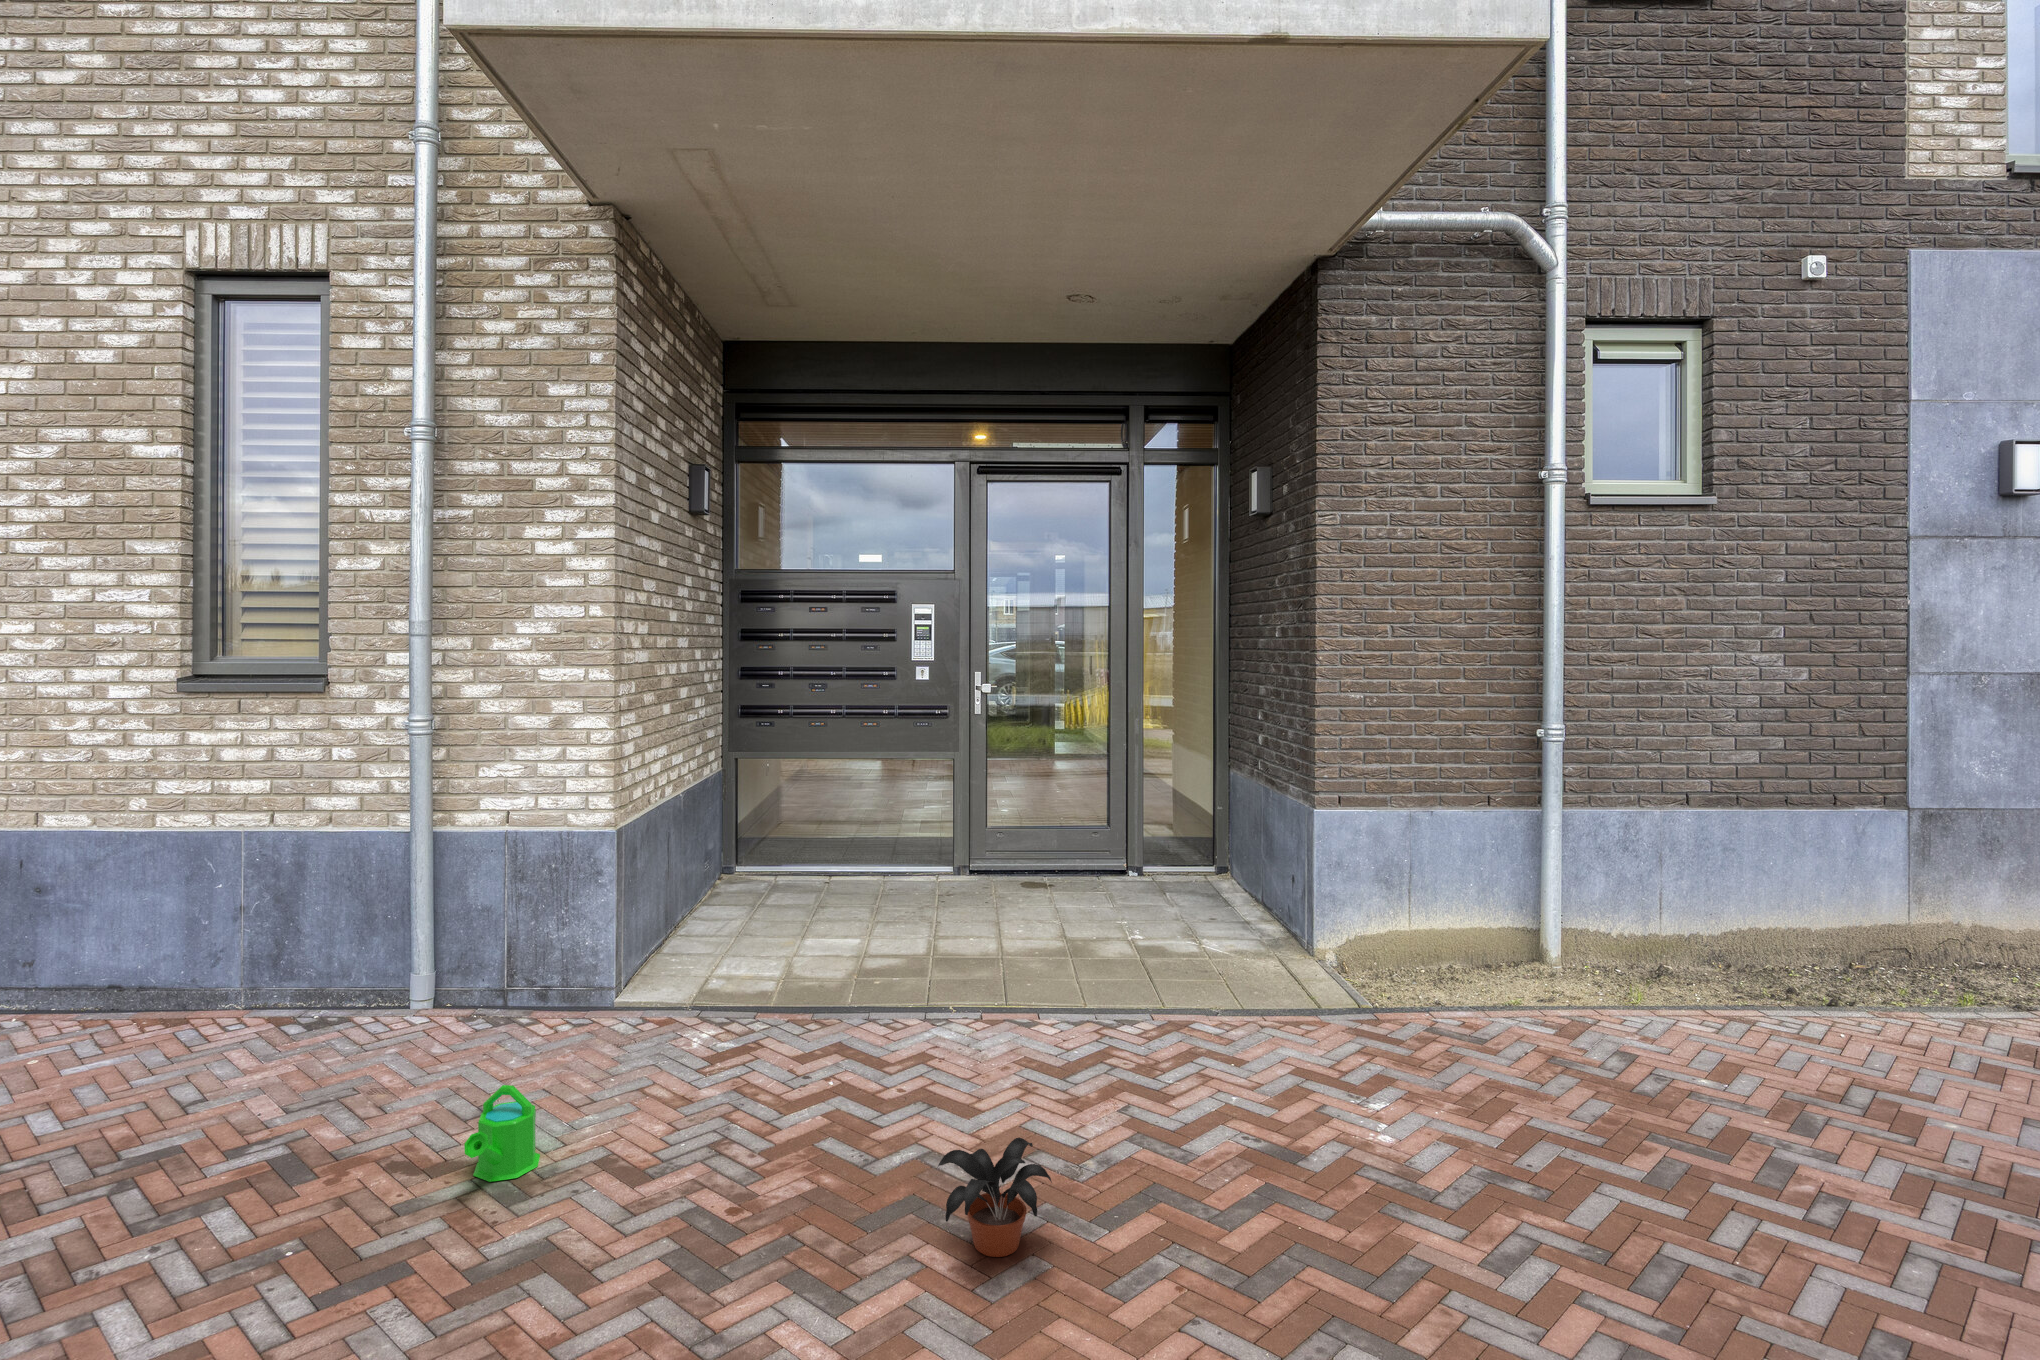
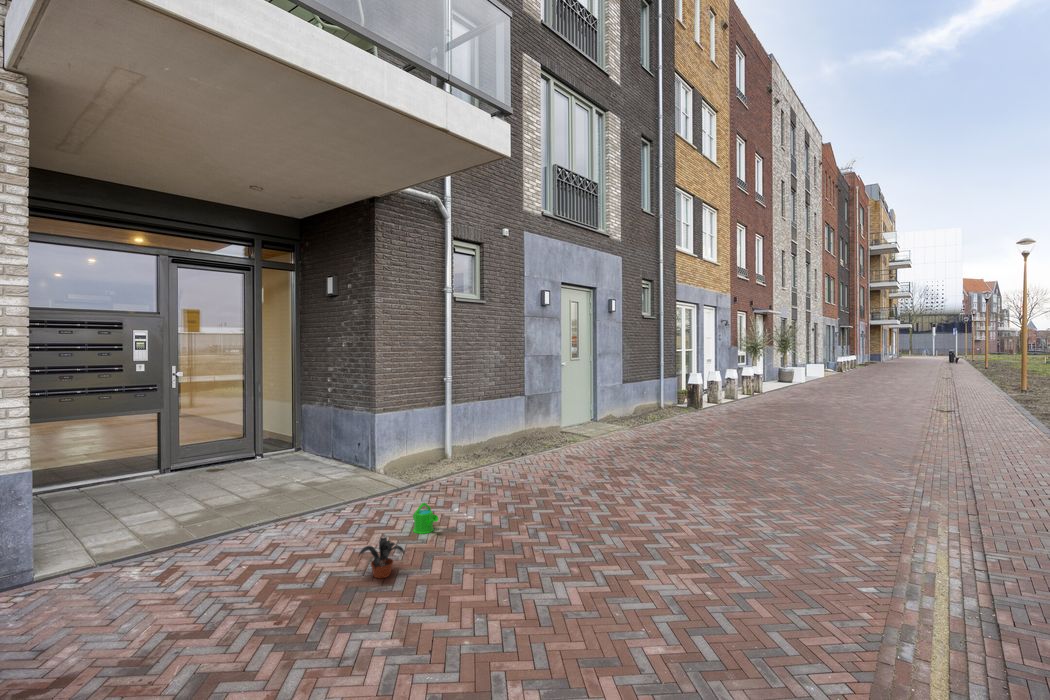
watering can: present [464,1085,540,1182] -> present [413,503,438,534]

